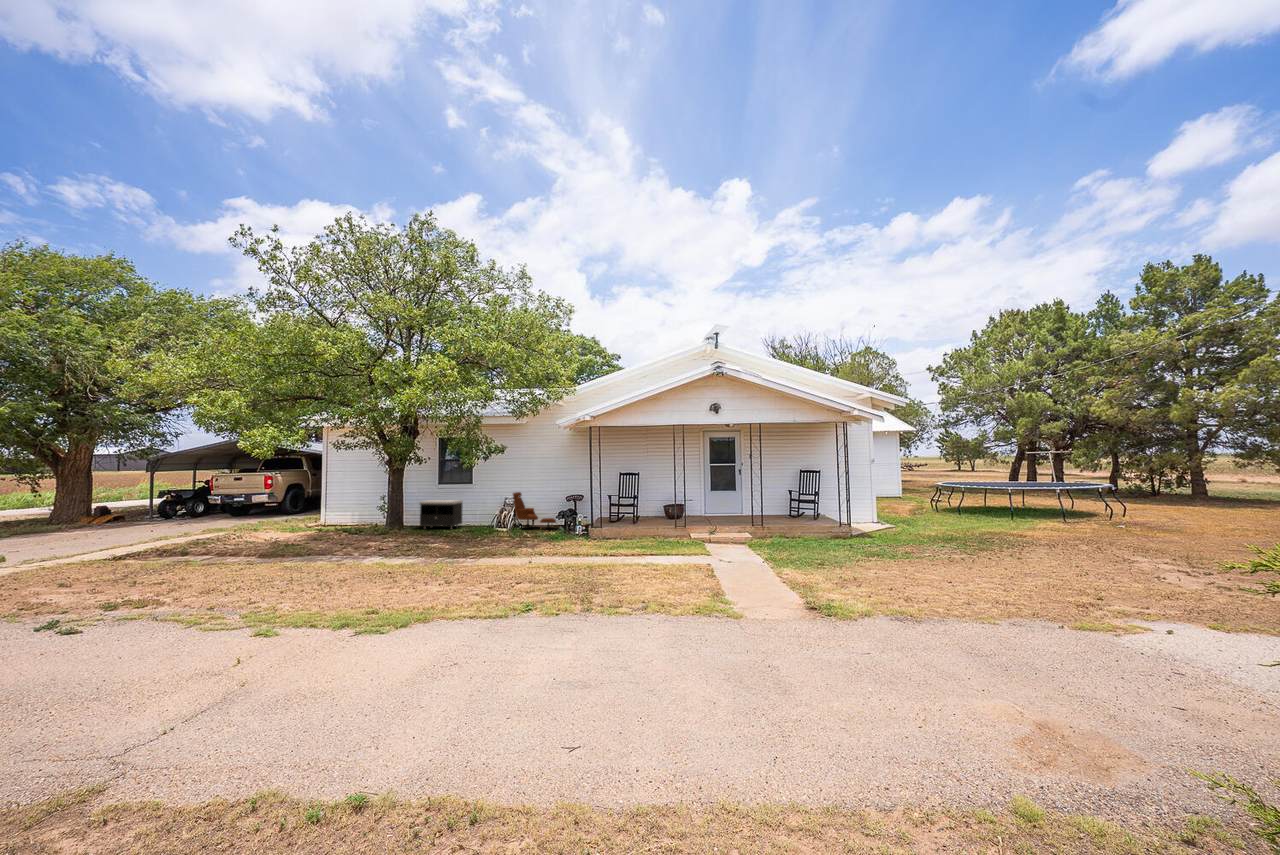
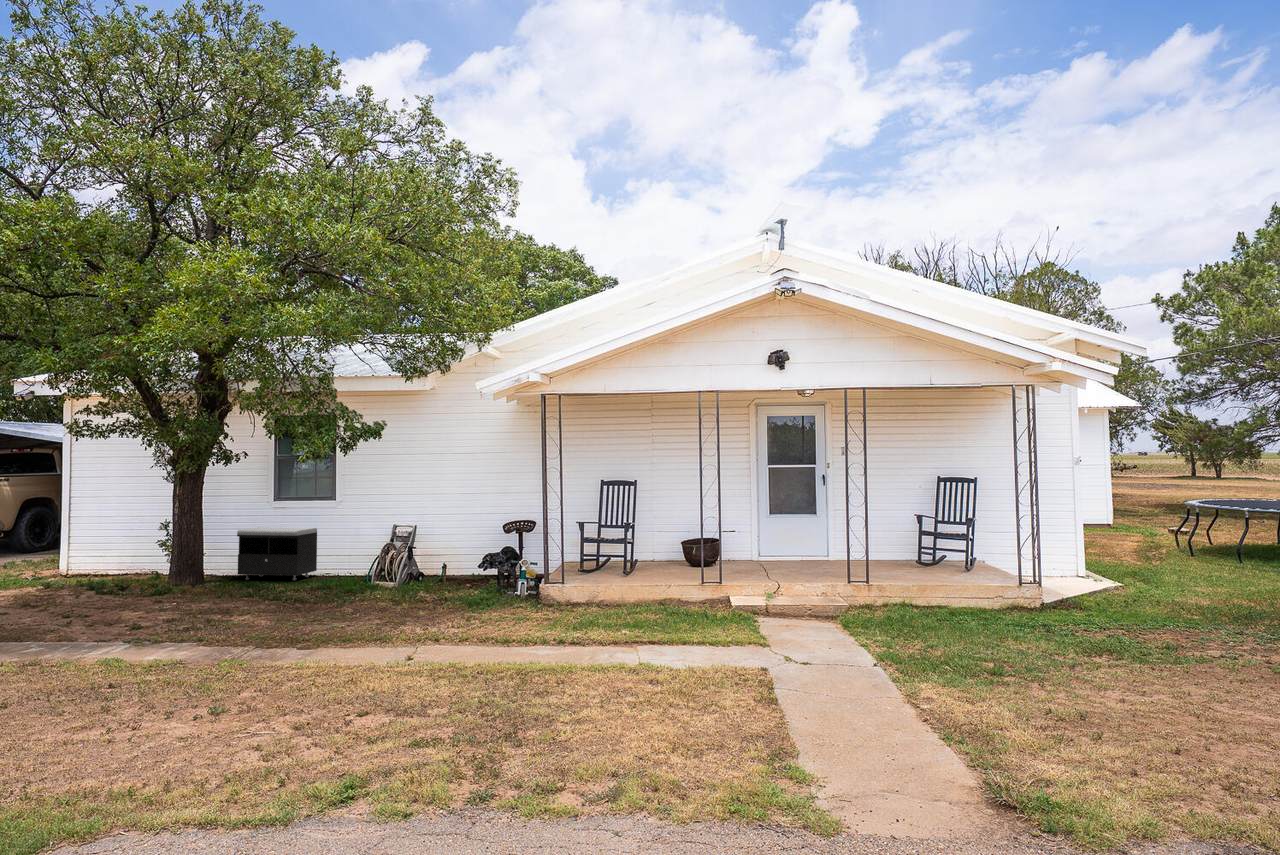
lounge chair: present [513,492,556,528] -> none [405,514,484,585]

